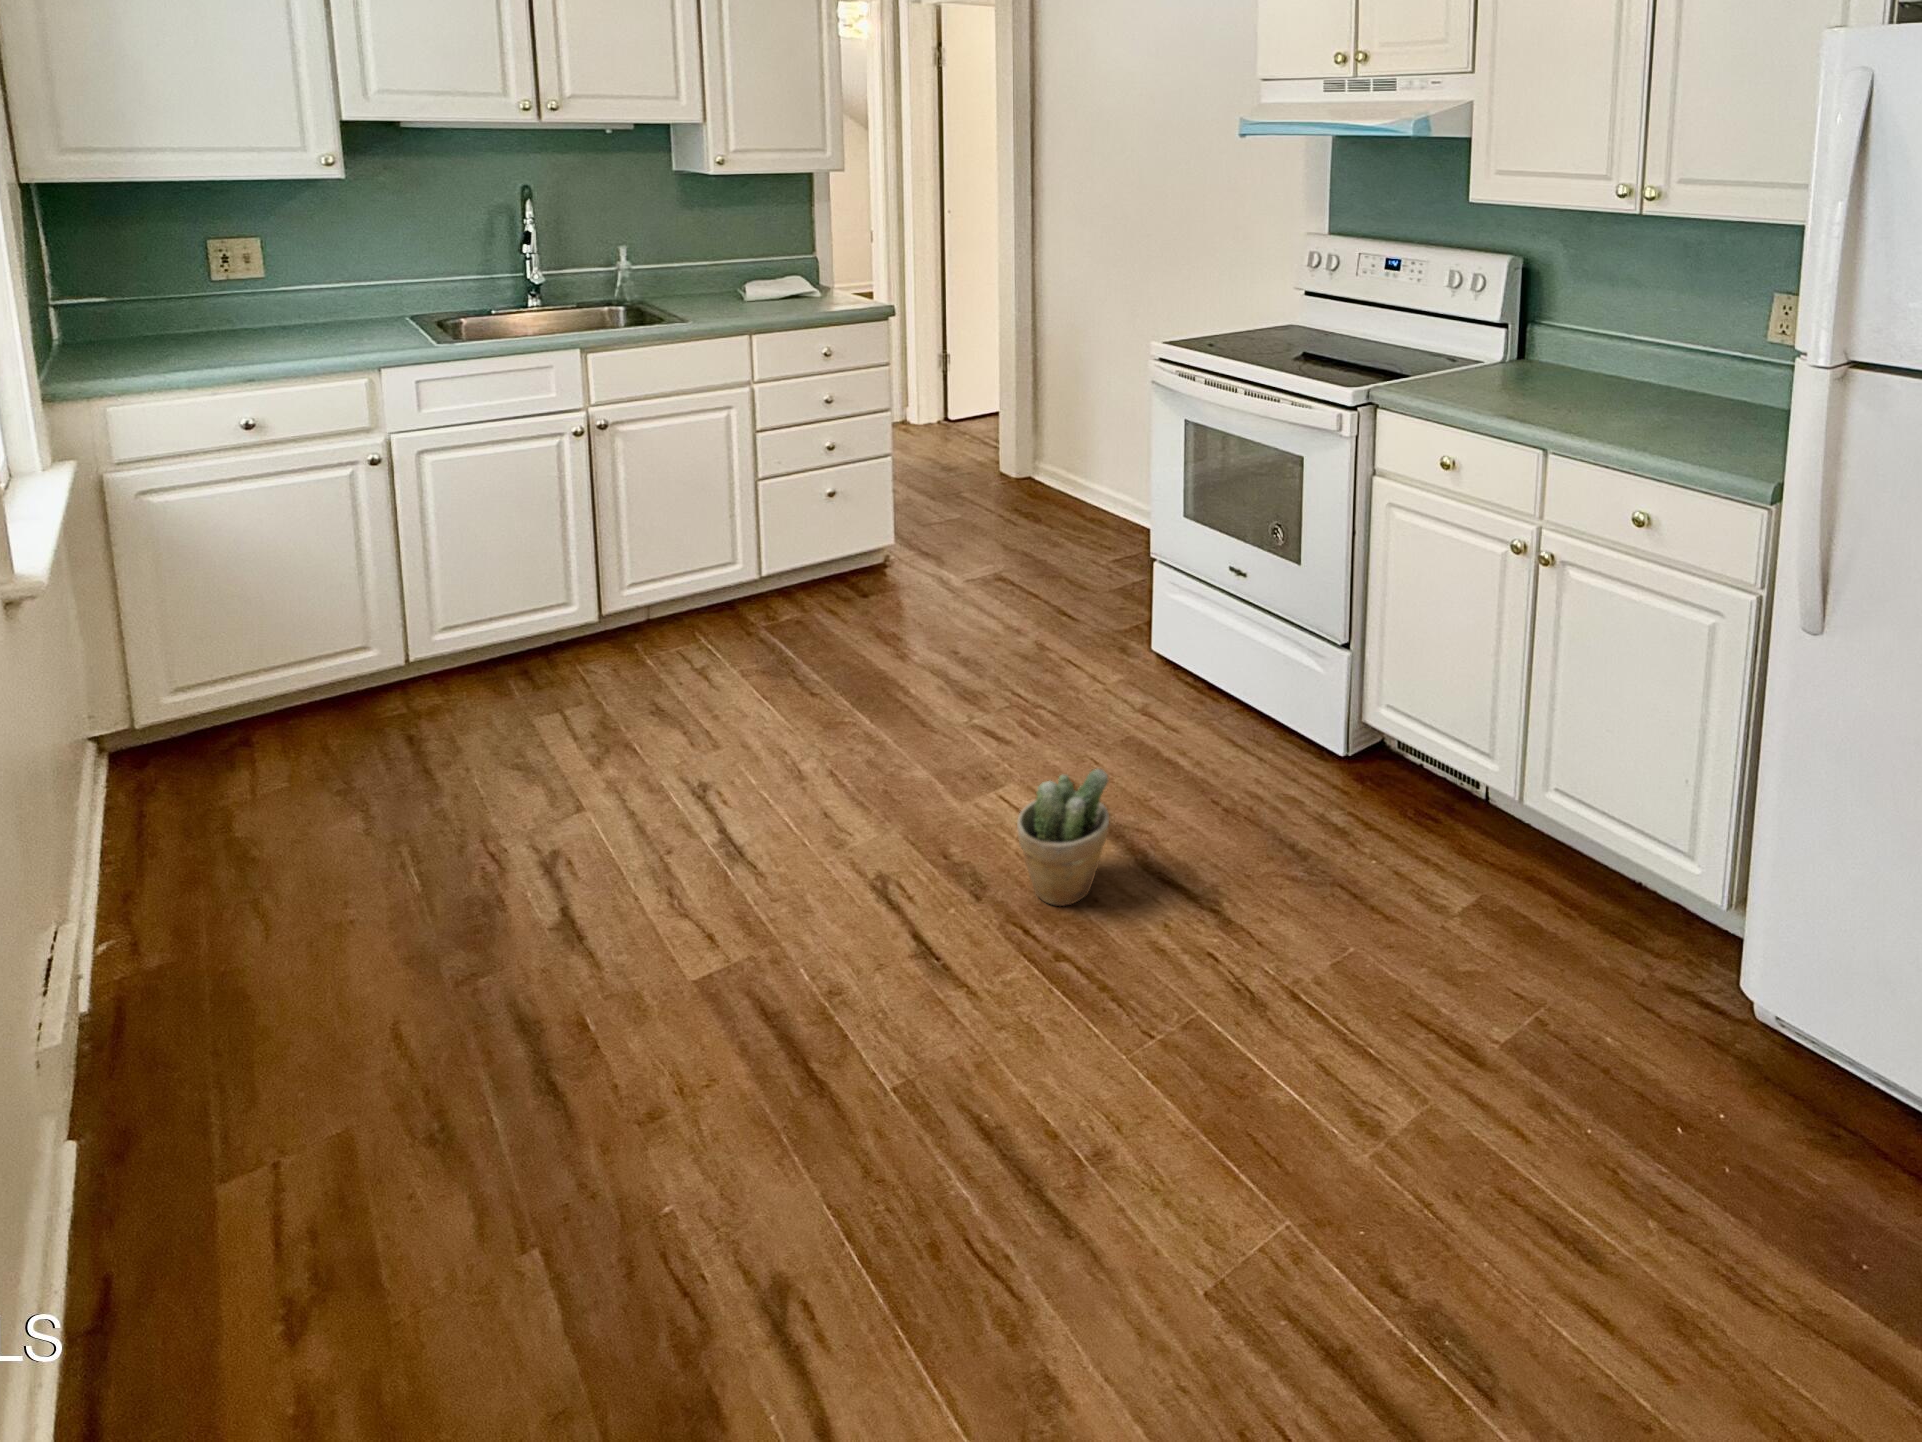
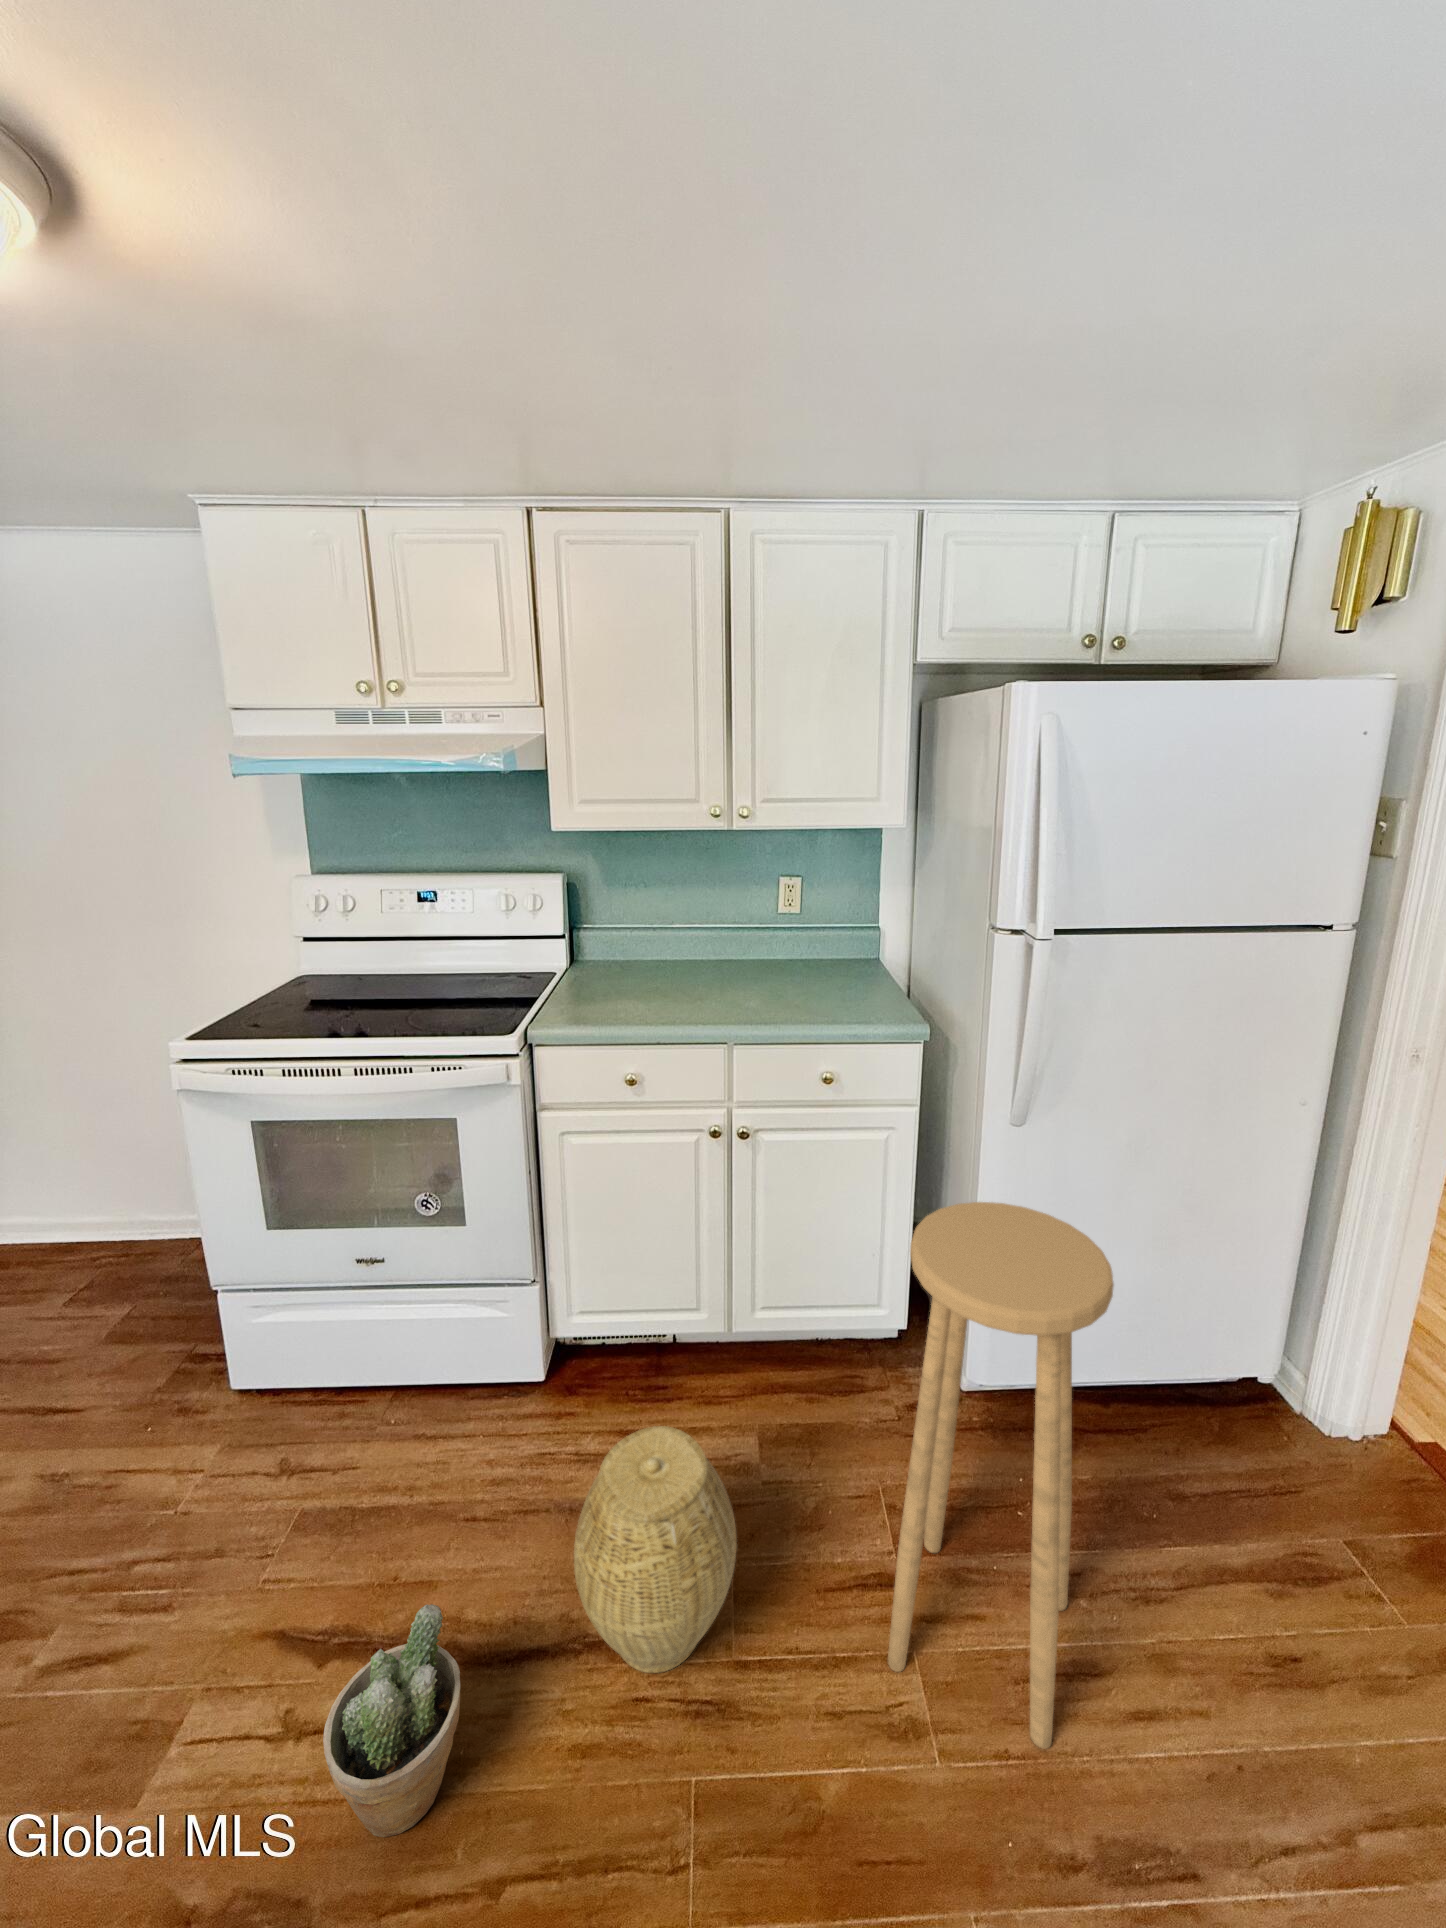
stool: none [1402,641,1665,1241] -> present [888,1202,1114,1749]
woven basket: none [1196,752,1345,965] -> present [574,1426,737,1673]

